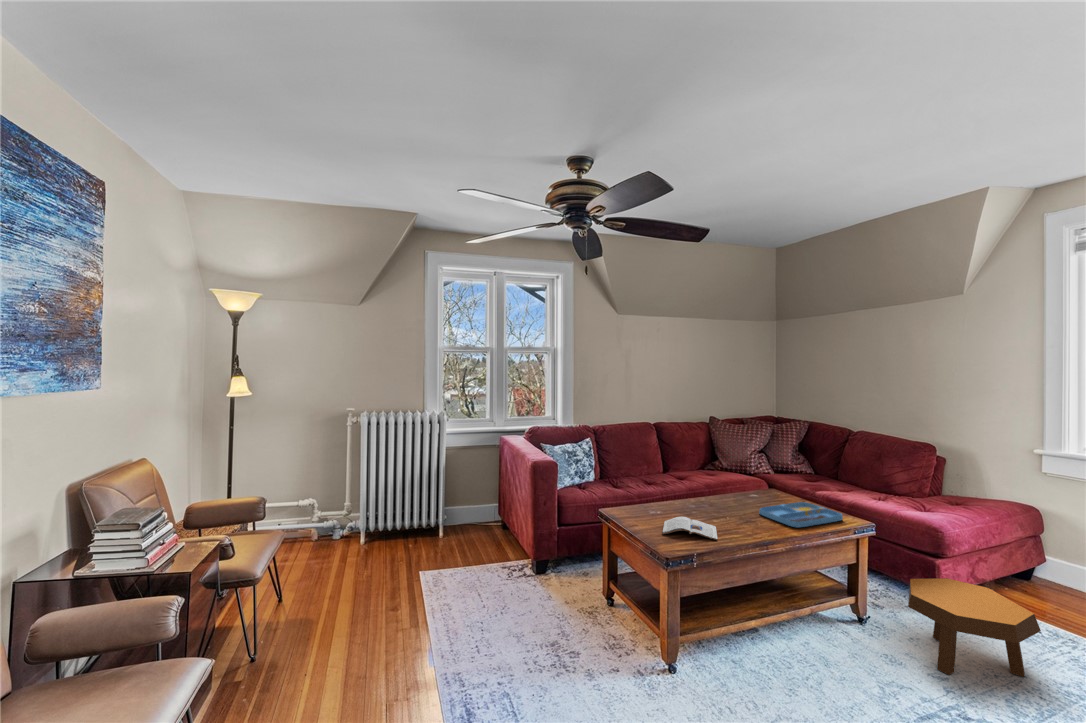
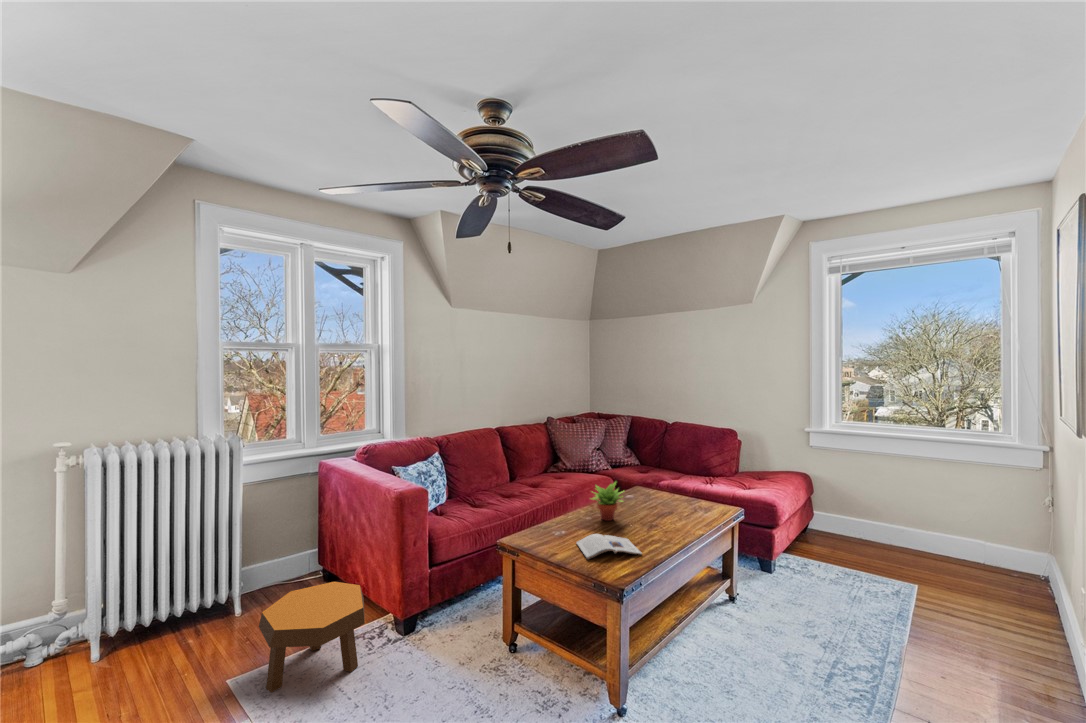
succulent plant: none [695,475,732,511] -> present [593,481,625,521]
tray: present [759,502,843,527] -> none [650,497,716,525]
footstool: present [908,578,1041,677] -> present [259,582,365,693]

